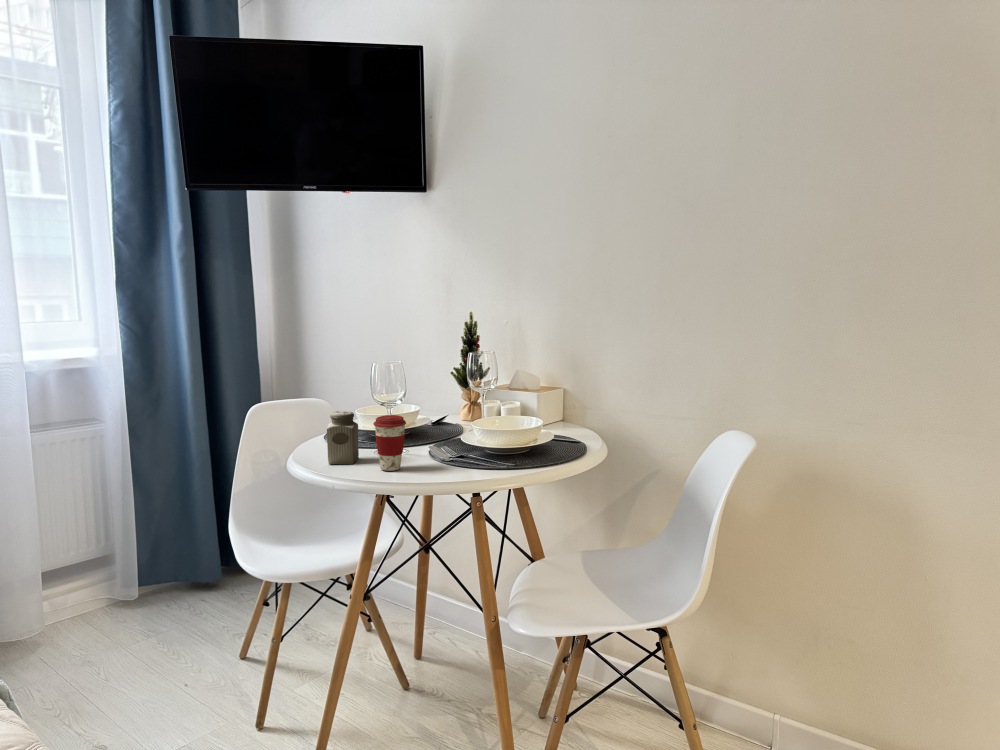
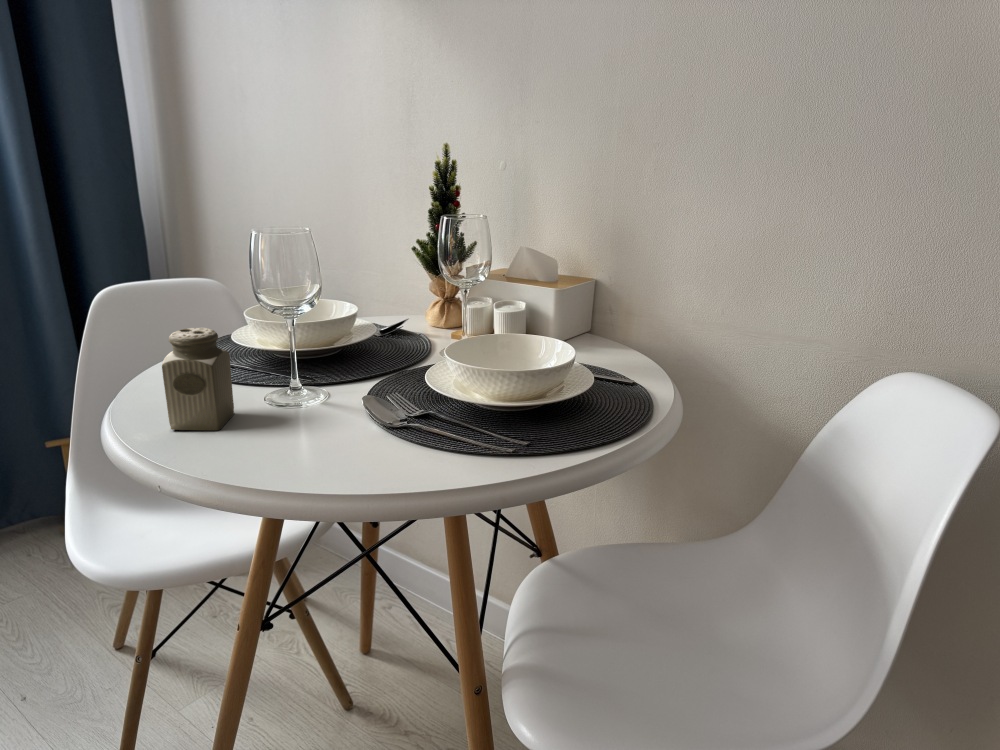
coffee cup: present [373,415,406,471] -> none [245,343,313,455]

